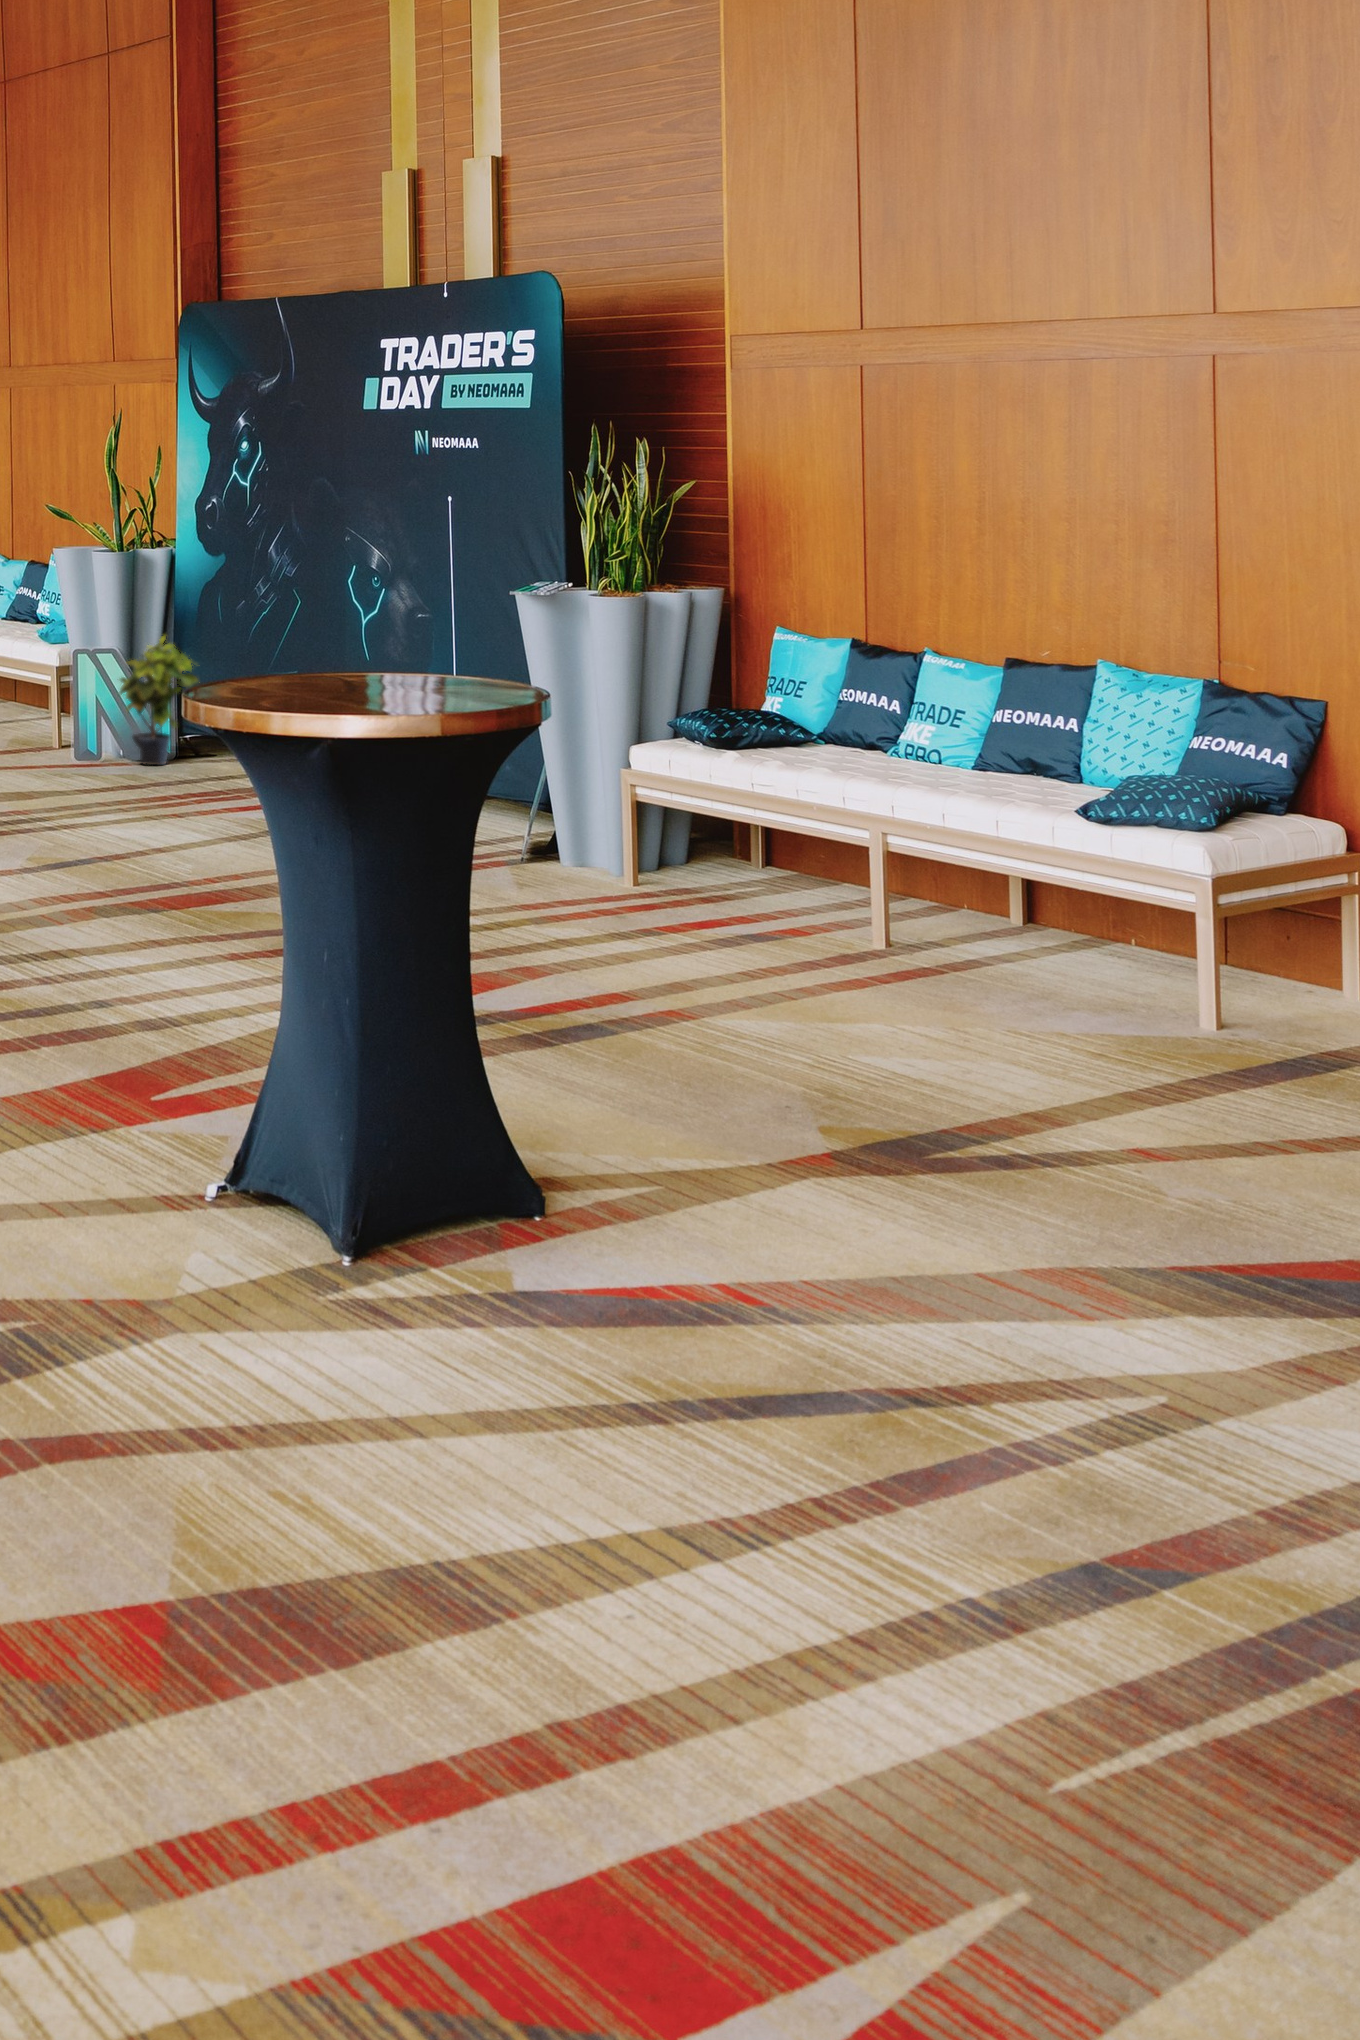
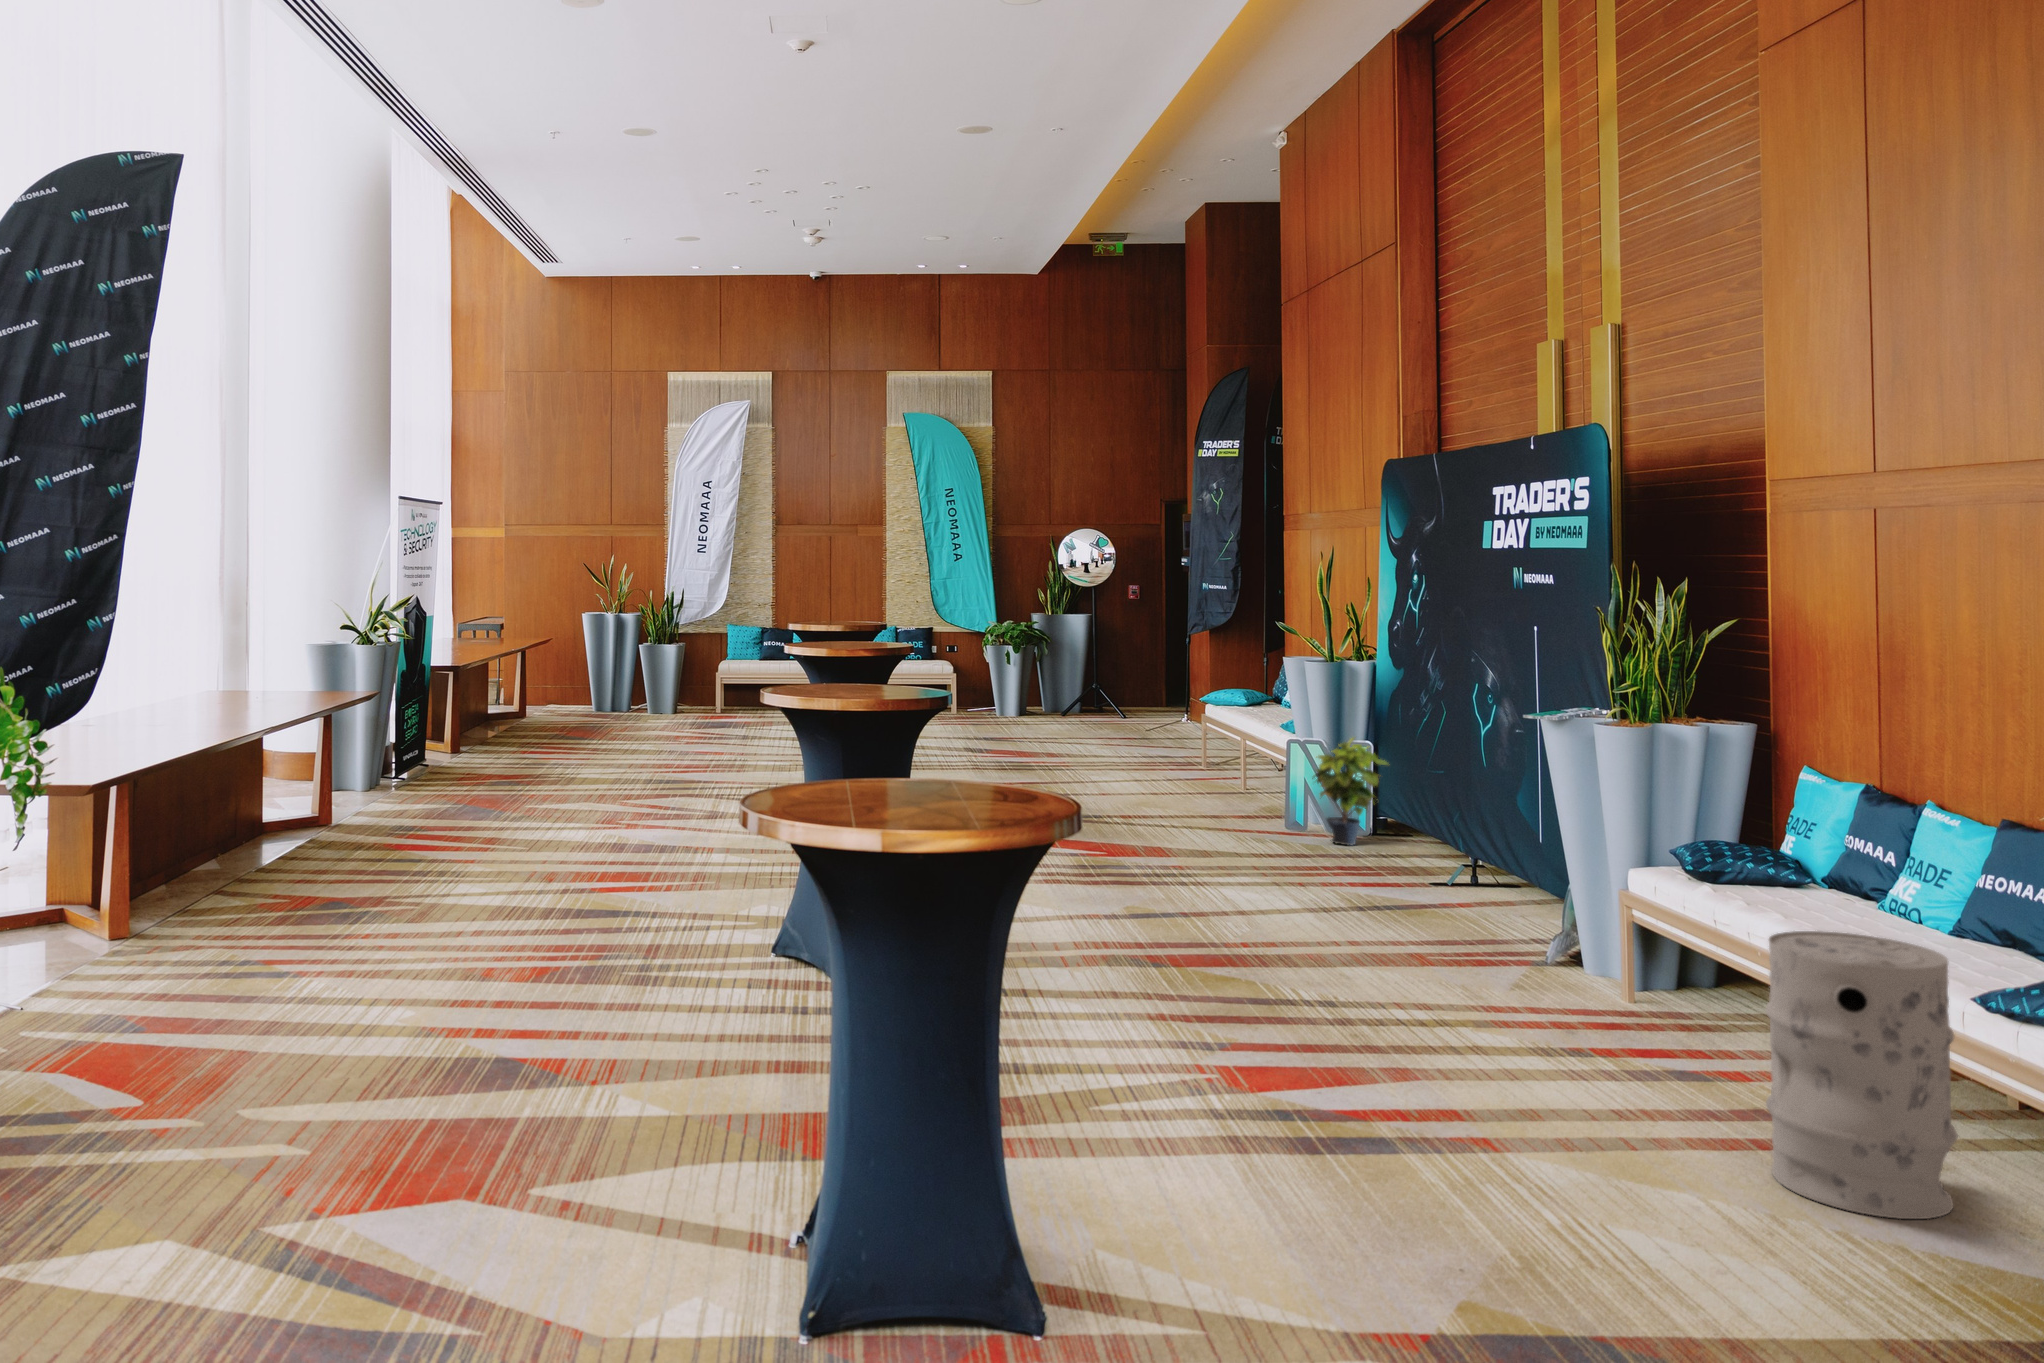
trash can: none [931,781,1092,1040] -> present [1766,931,1958,1219]

